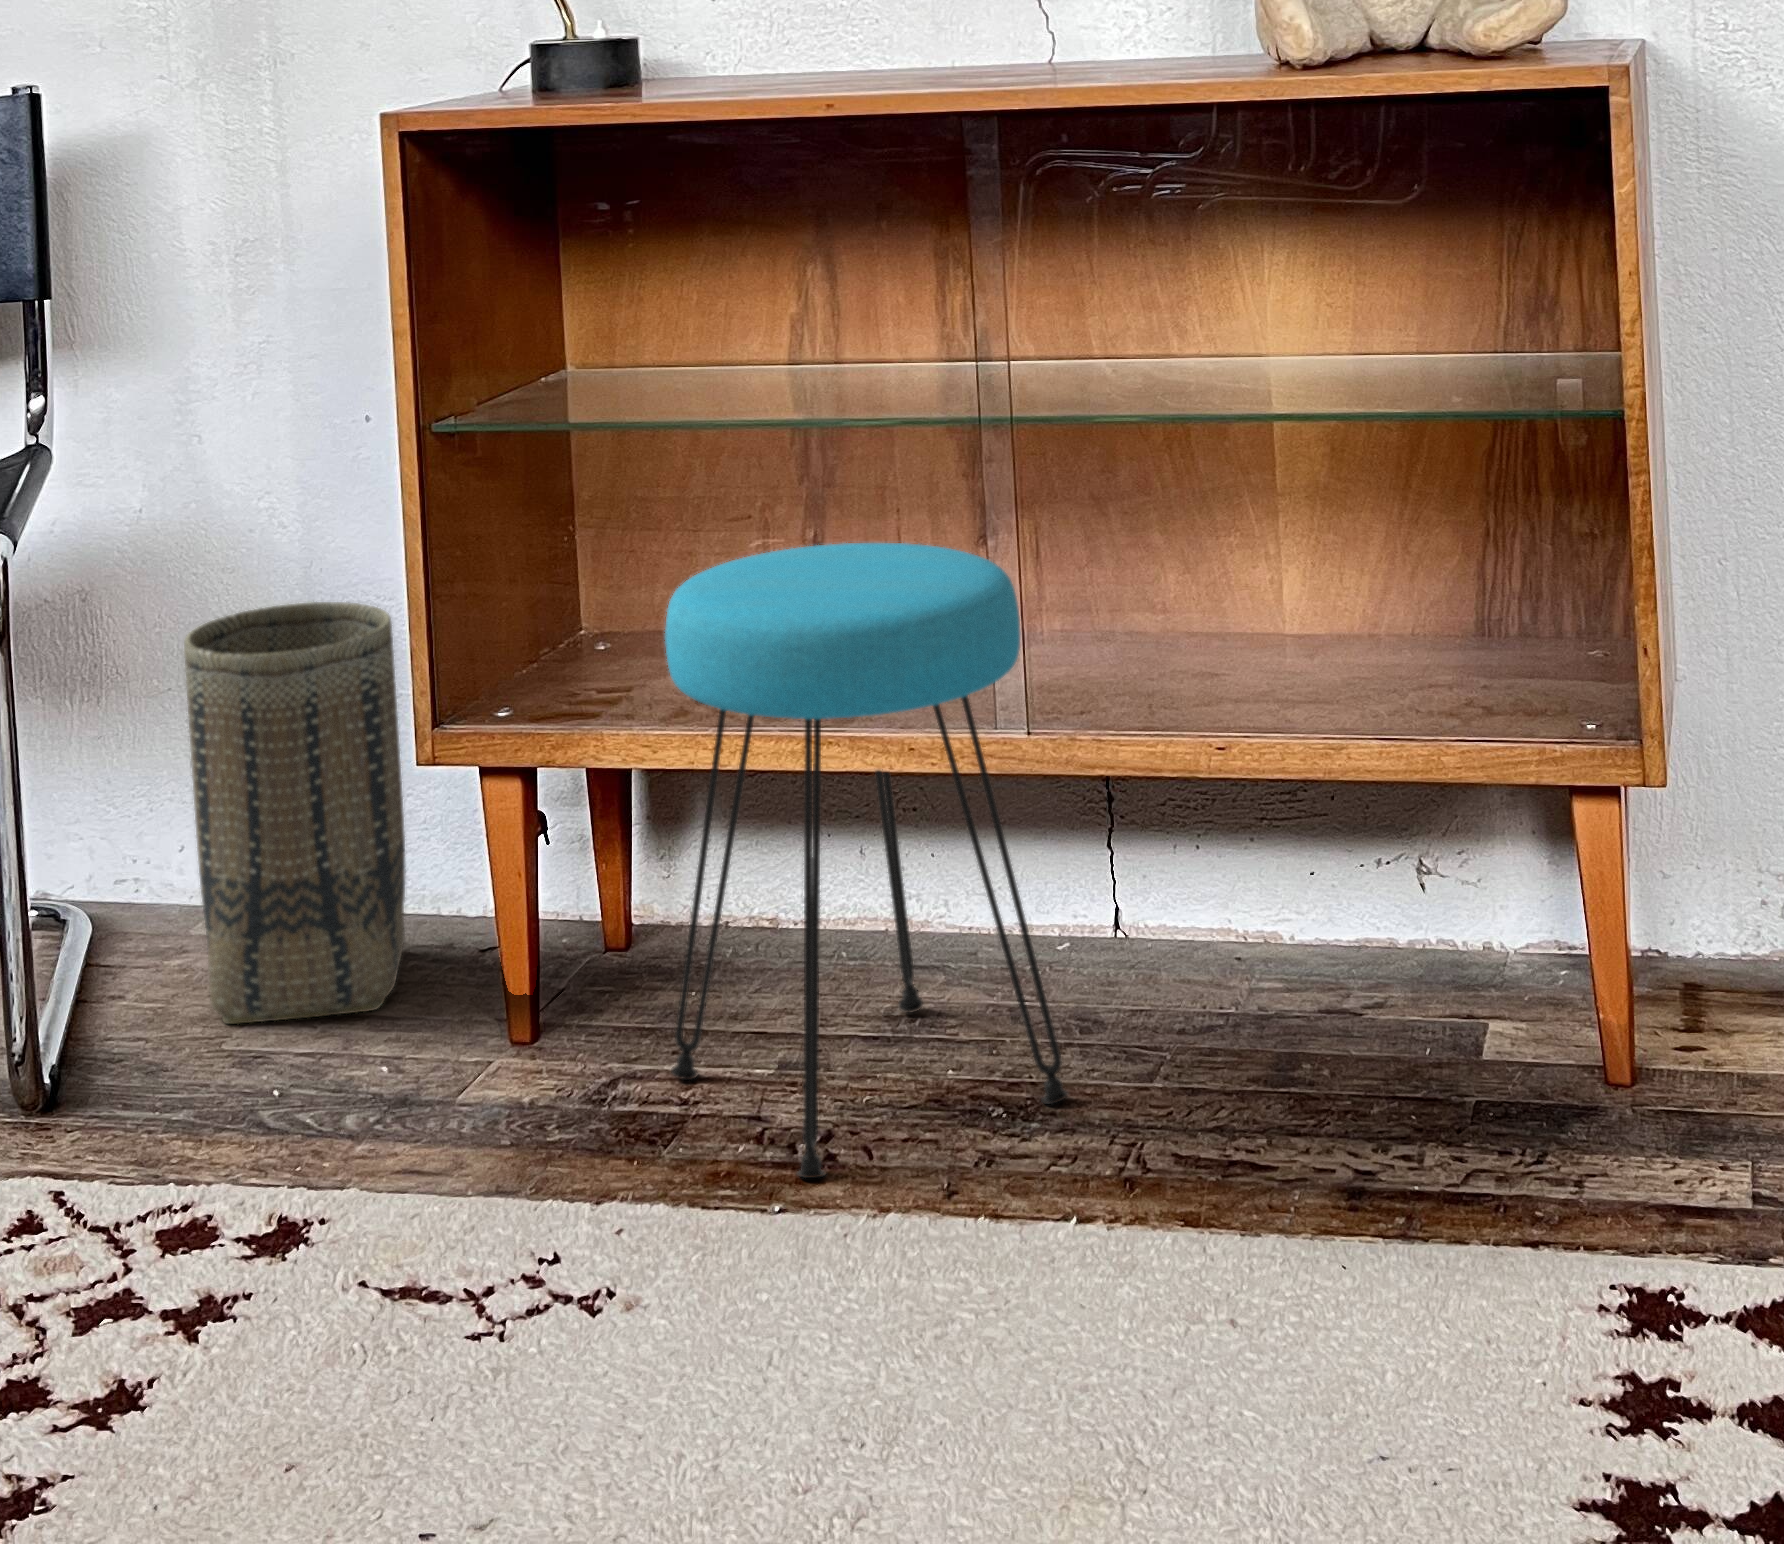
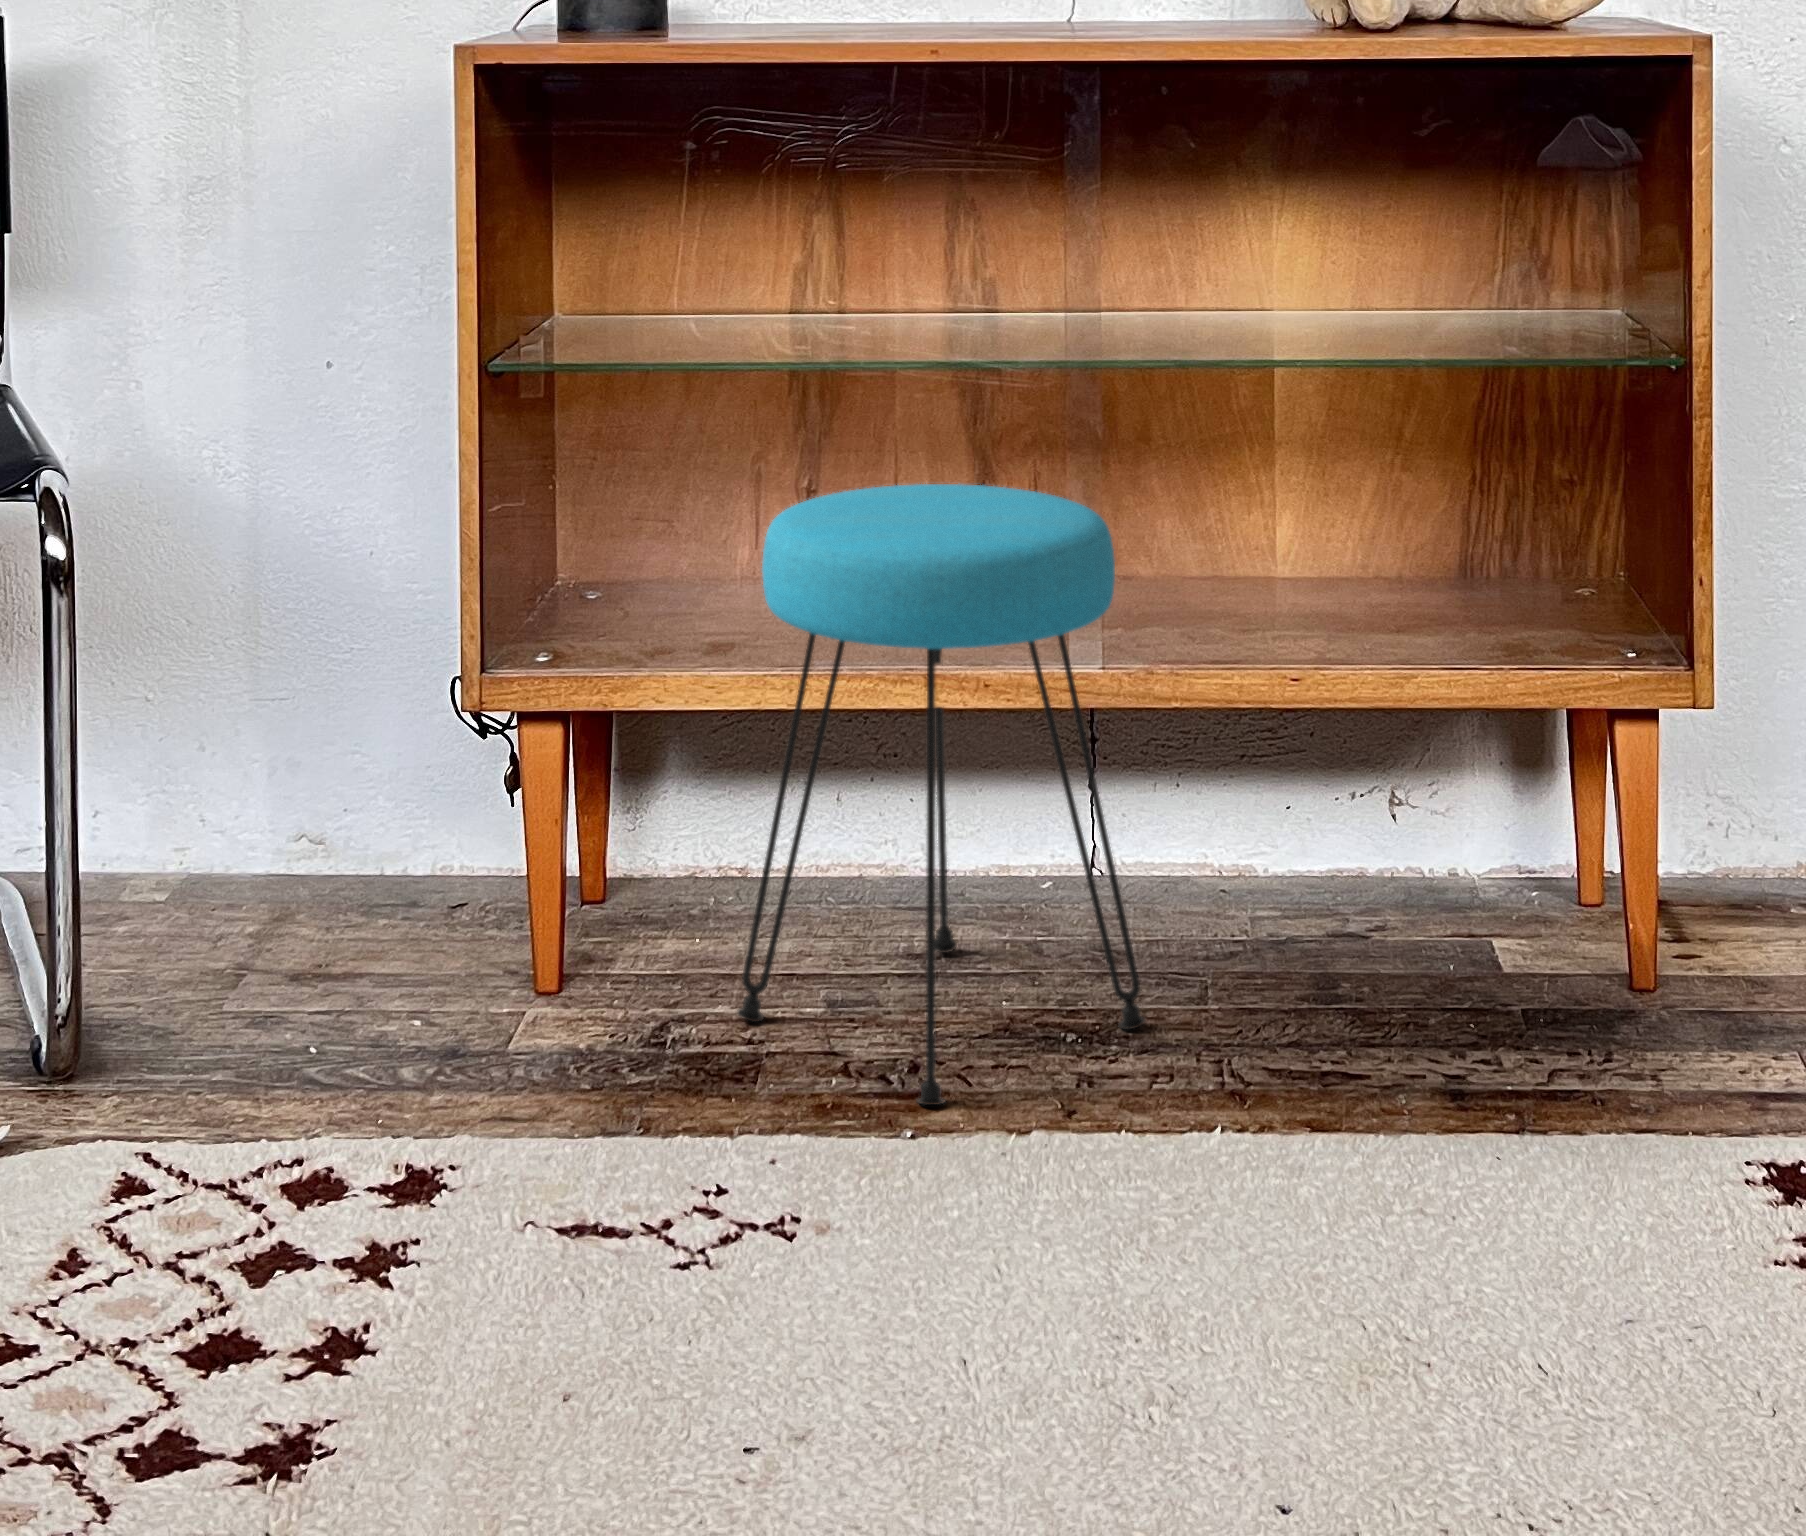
basket: present [184,602,406,1024] -> none [188,550,406,988]

